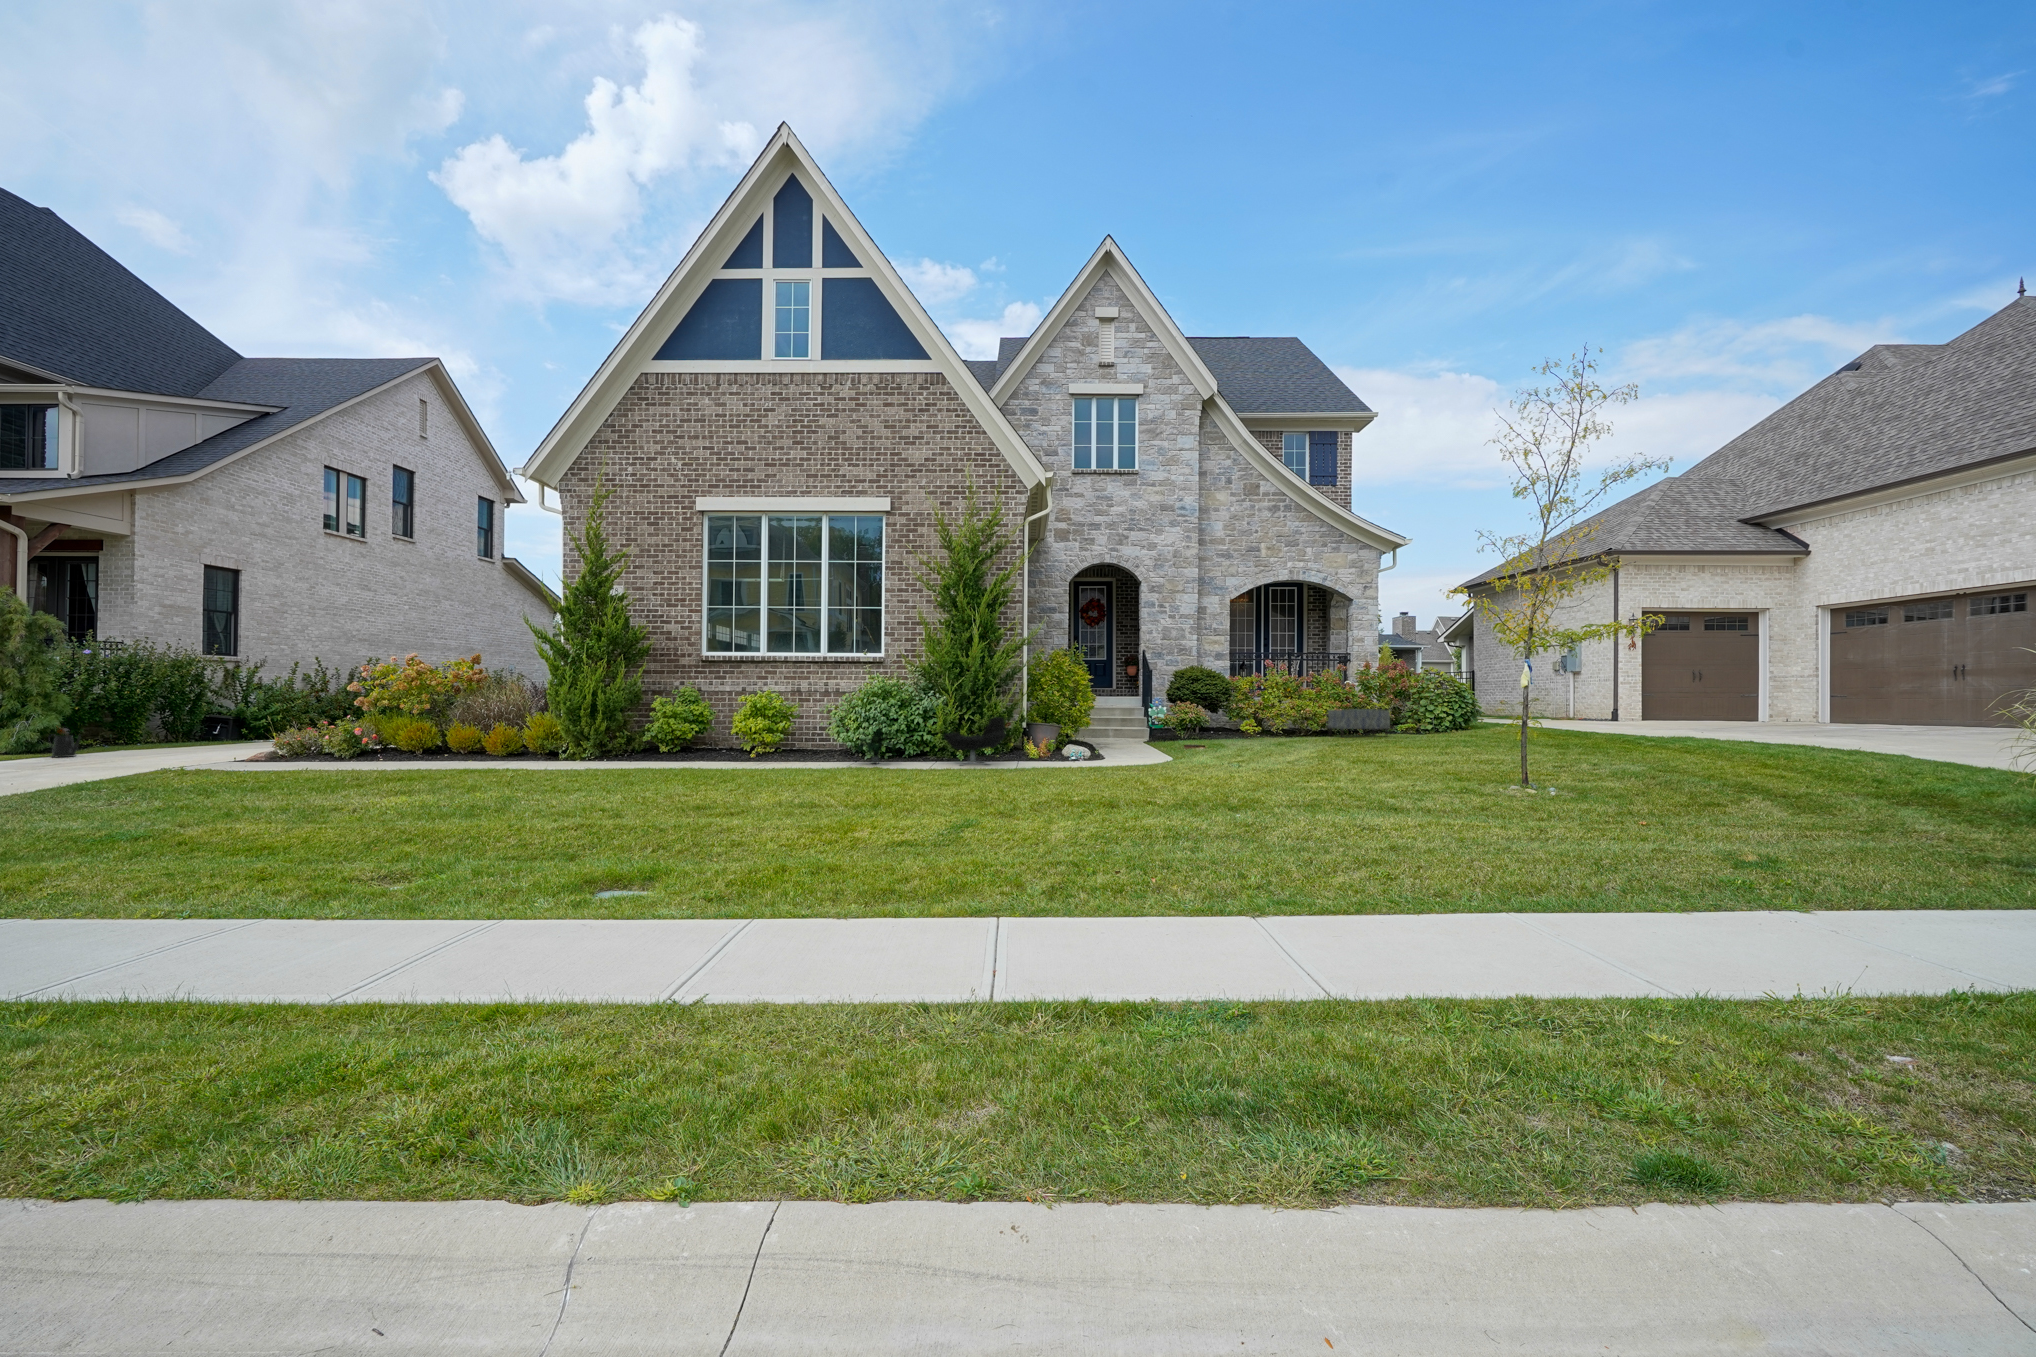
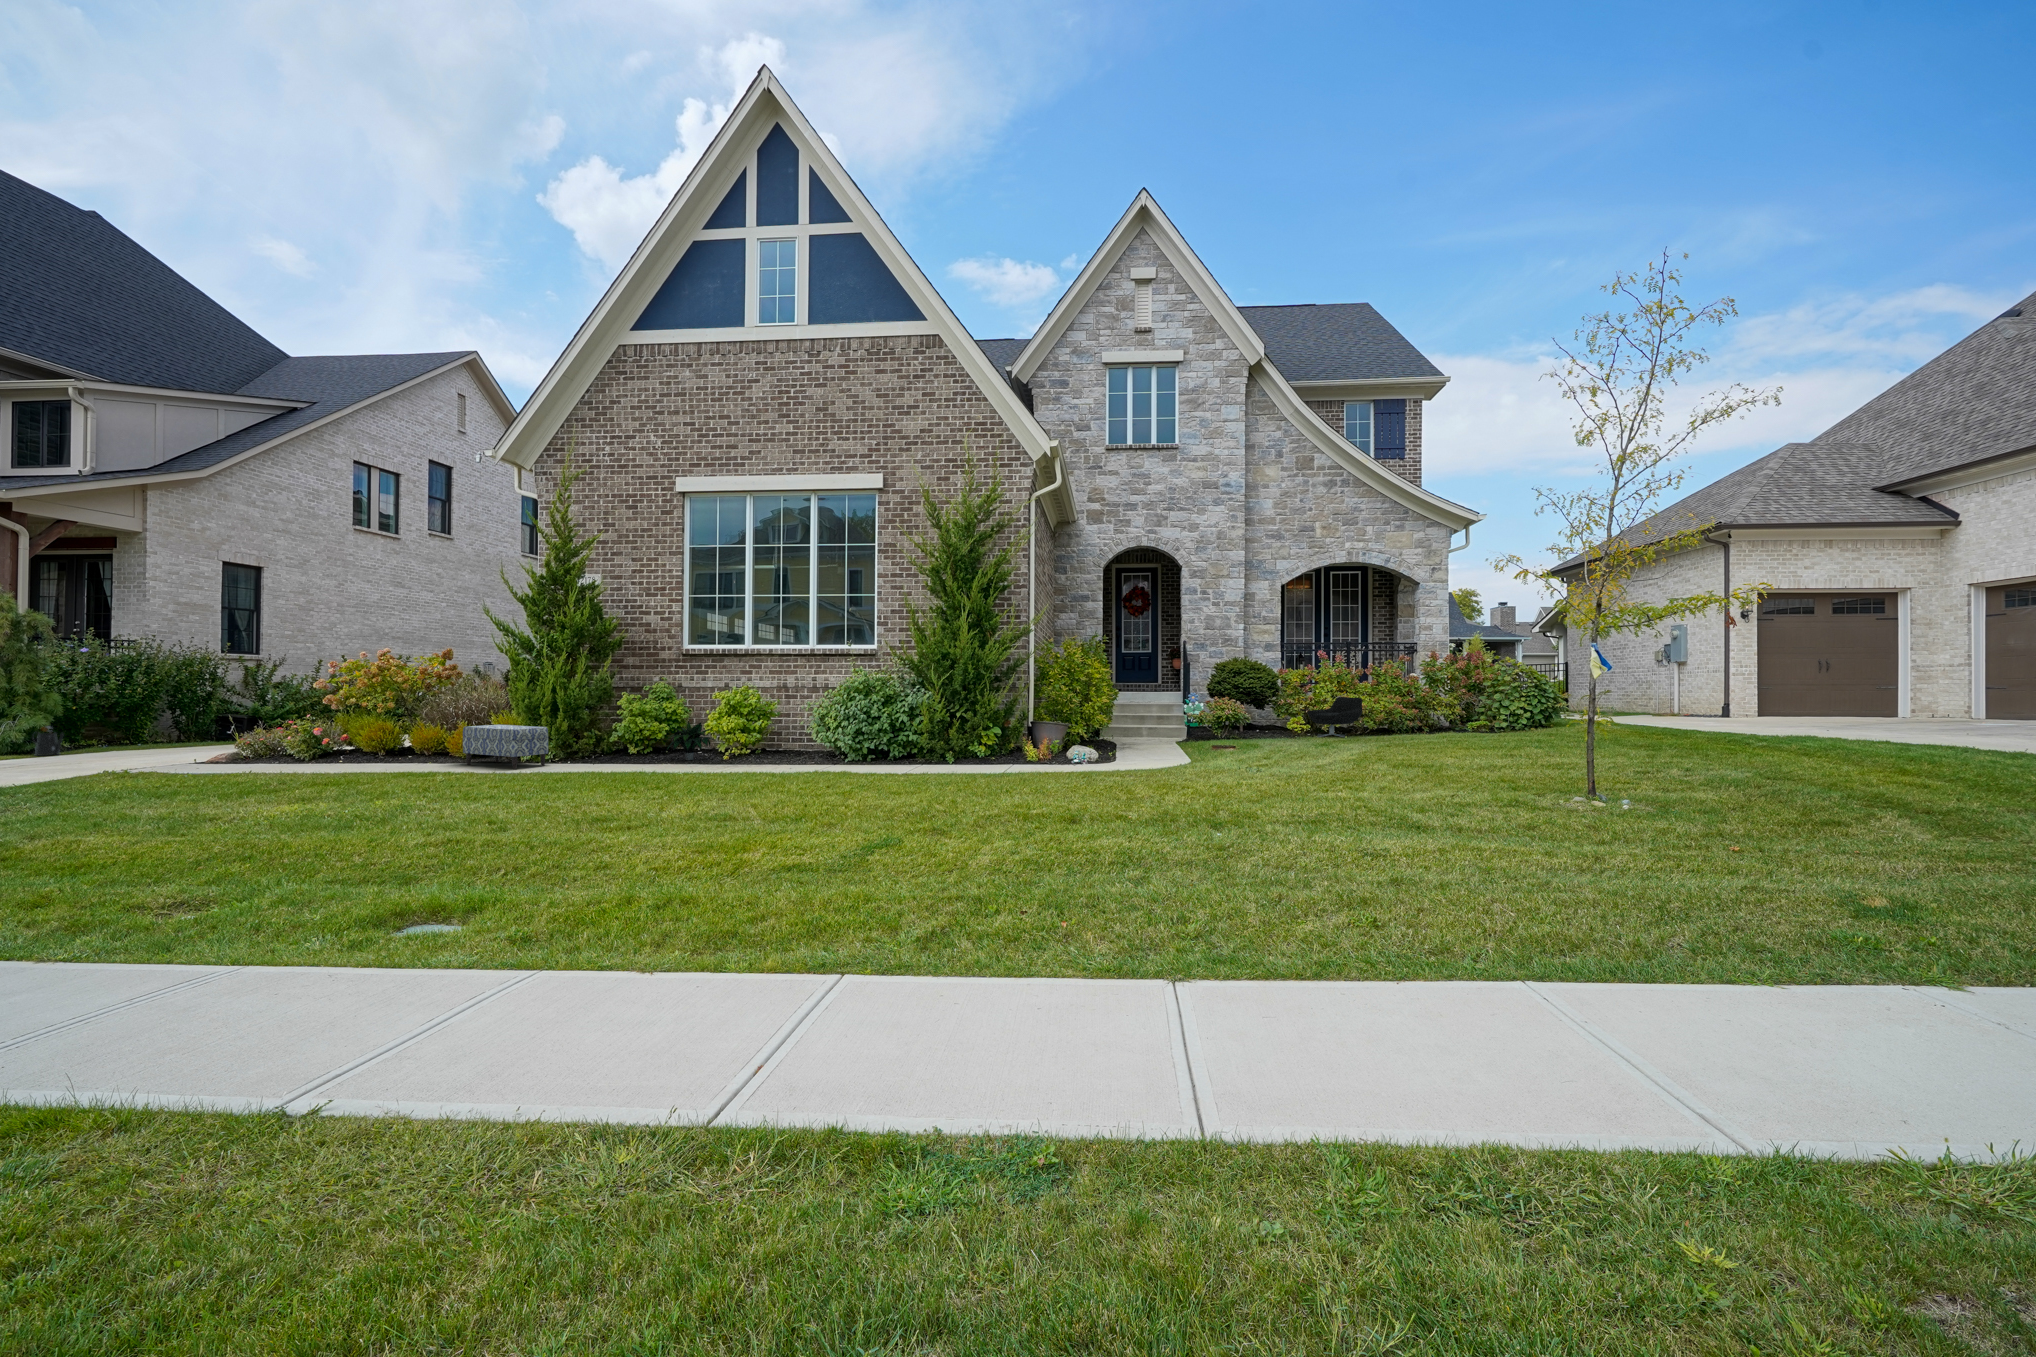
bench: present [1328,709,1390,736] -> present [463,724,548,769]
lounge chair: present [944,717,1006,763] -> present [1307,697,1362,737]
potted plant: present [858,728,894,764] -> present [667,722,714,760]

